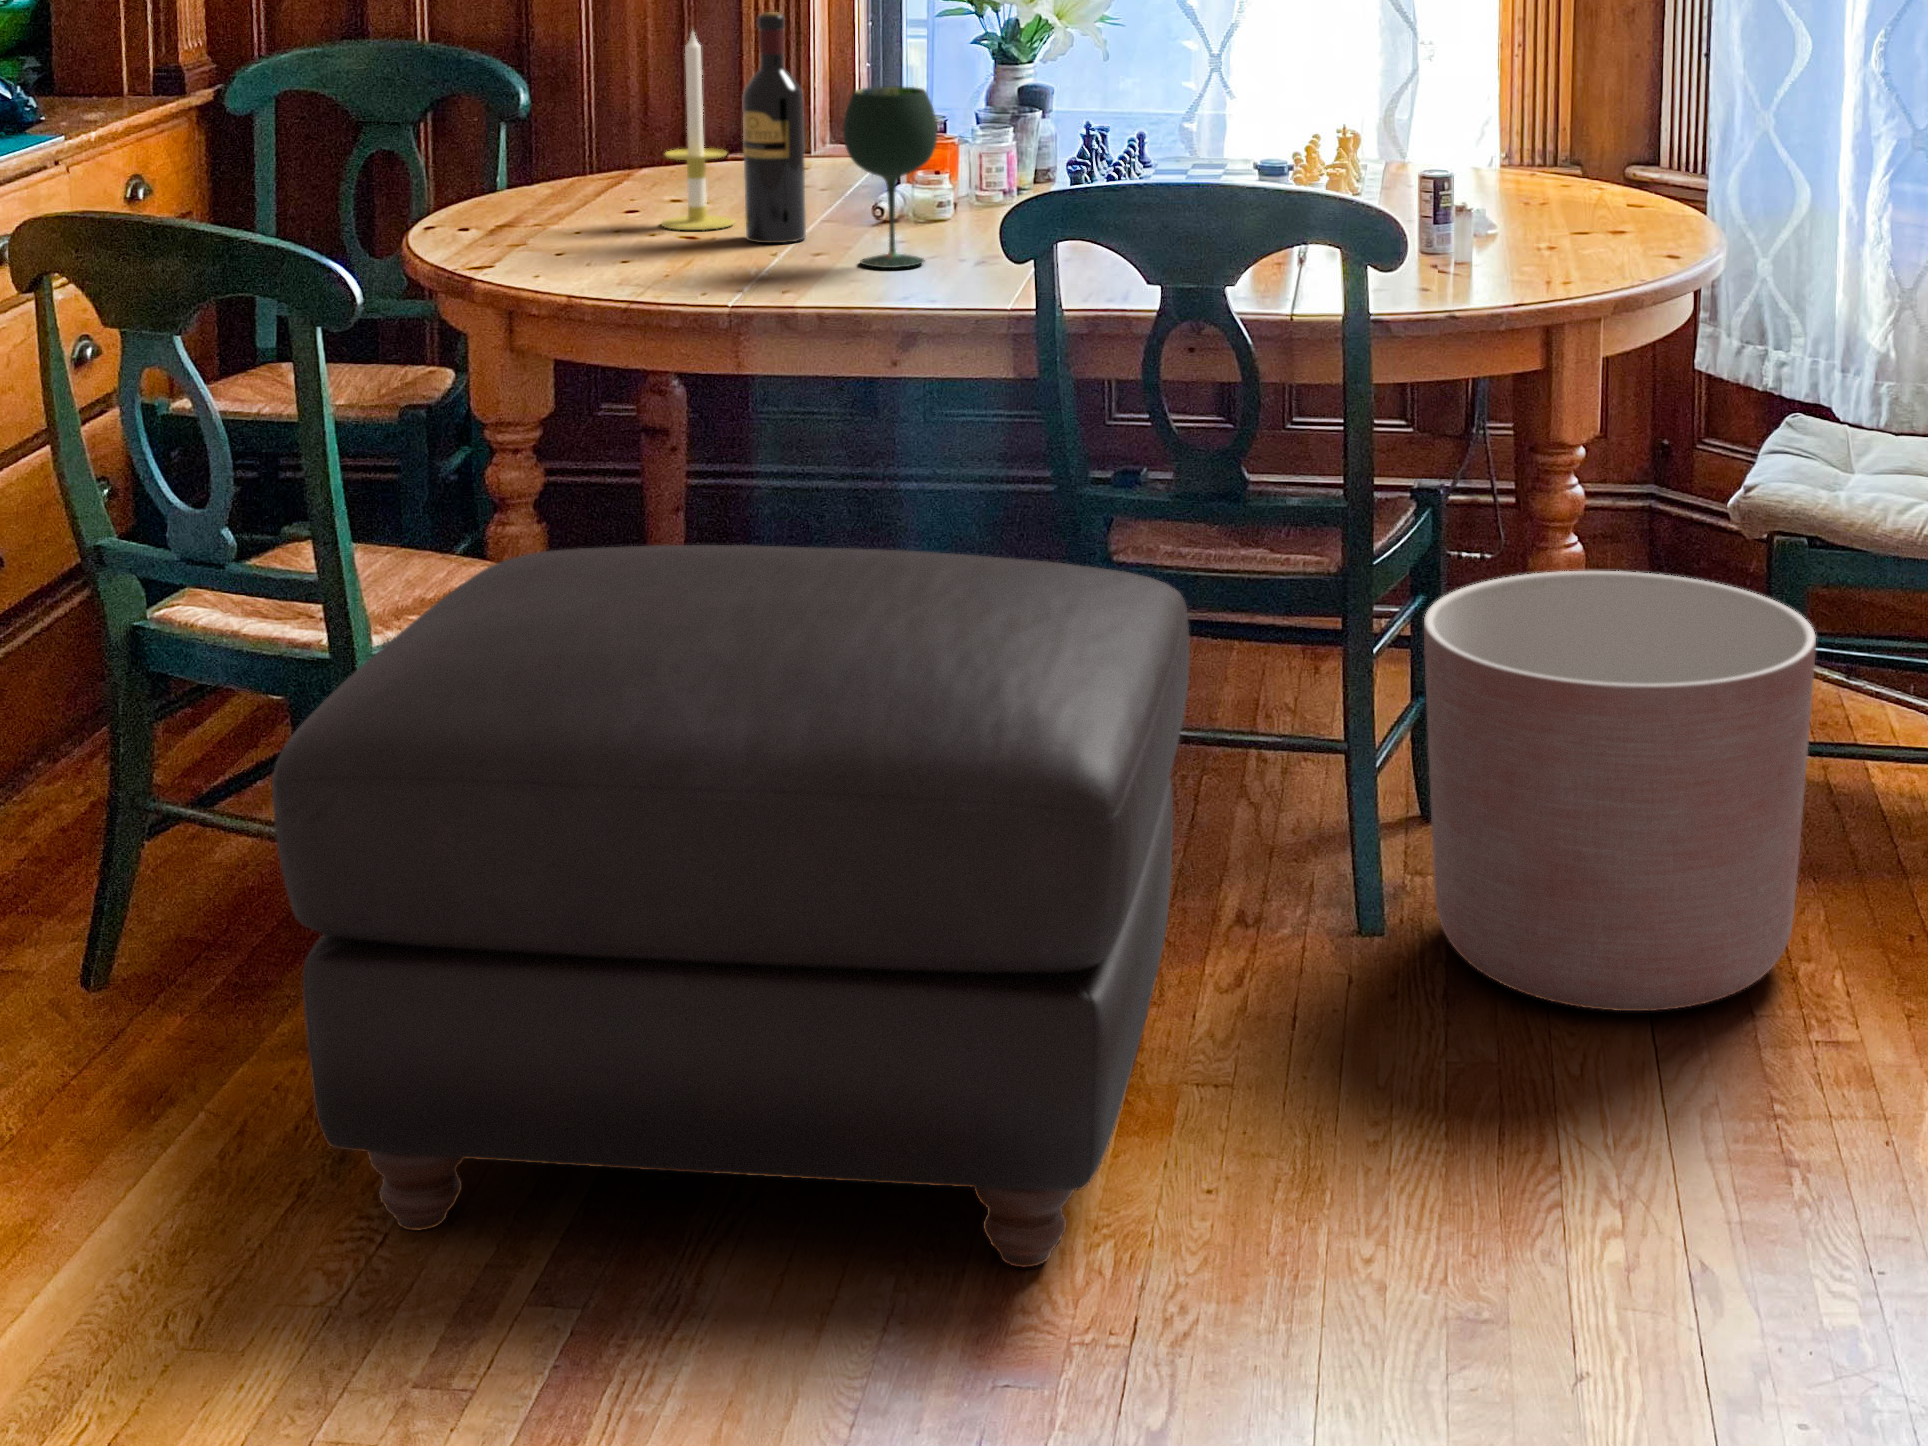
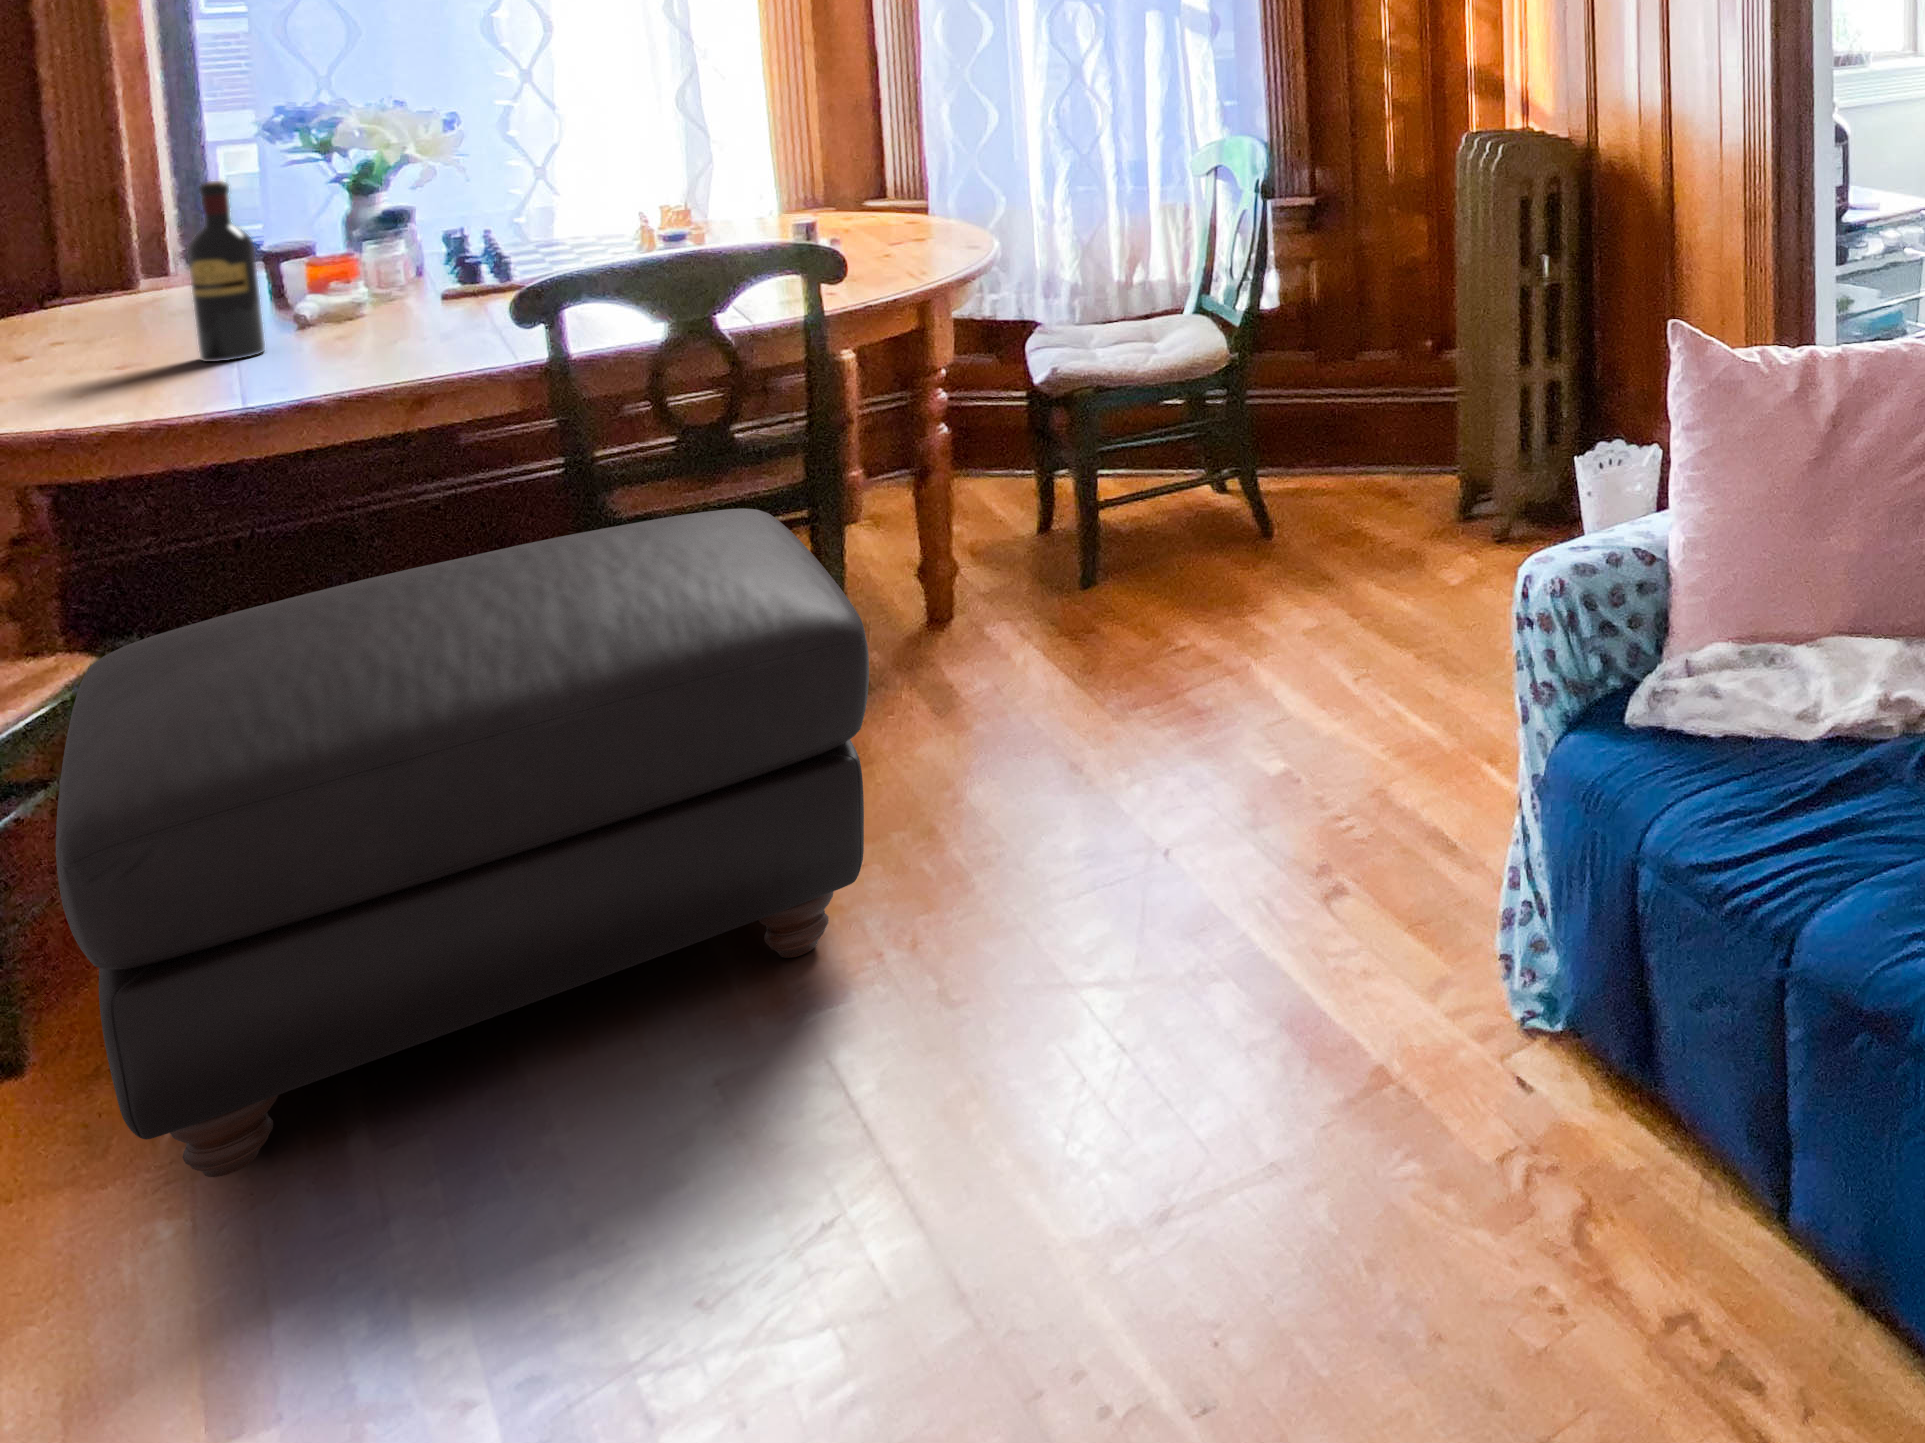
candle: present [661,32,734,230] -> none [79,203,165,368]
wine glass: present [843,86,938,268] -> none [332,221,424,358]
planter: present [1424,571,1816,1011] -> none [900,426,1152,691]

